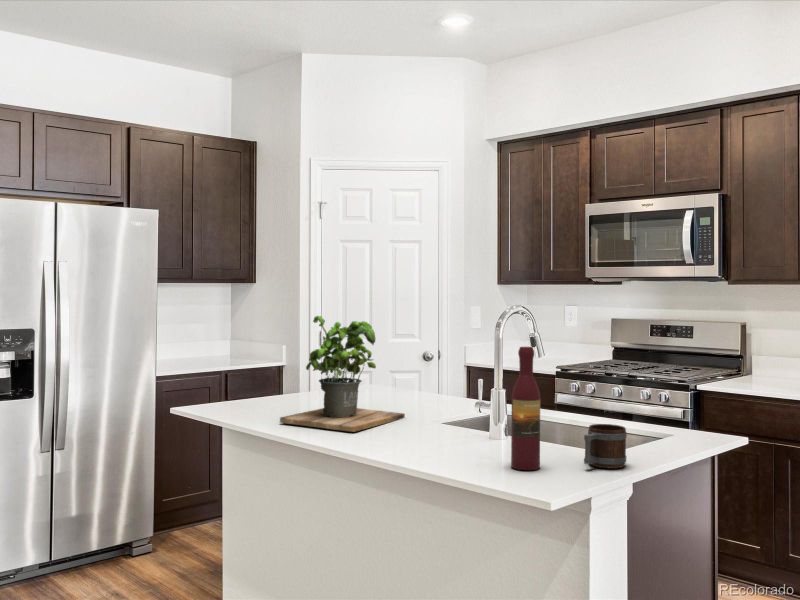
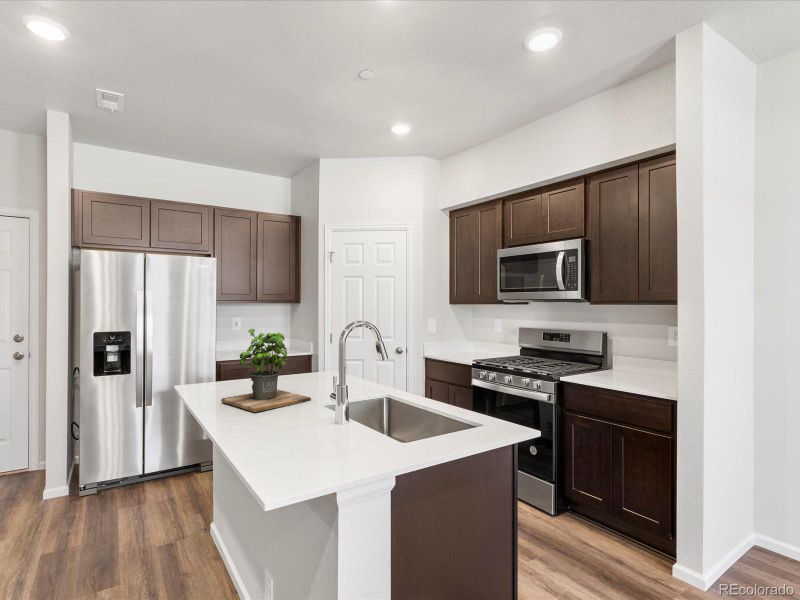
wine bottle: present [511,347,540,470] -> none [312,358,334,456]
mug: present [584,424,627,468] -> none [363,420,403,458]

